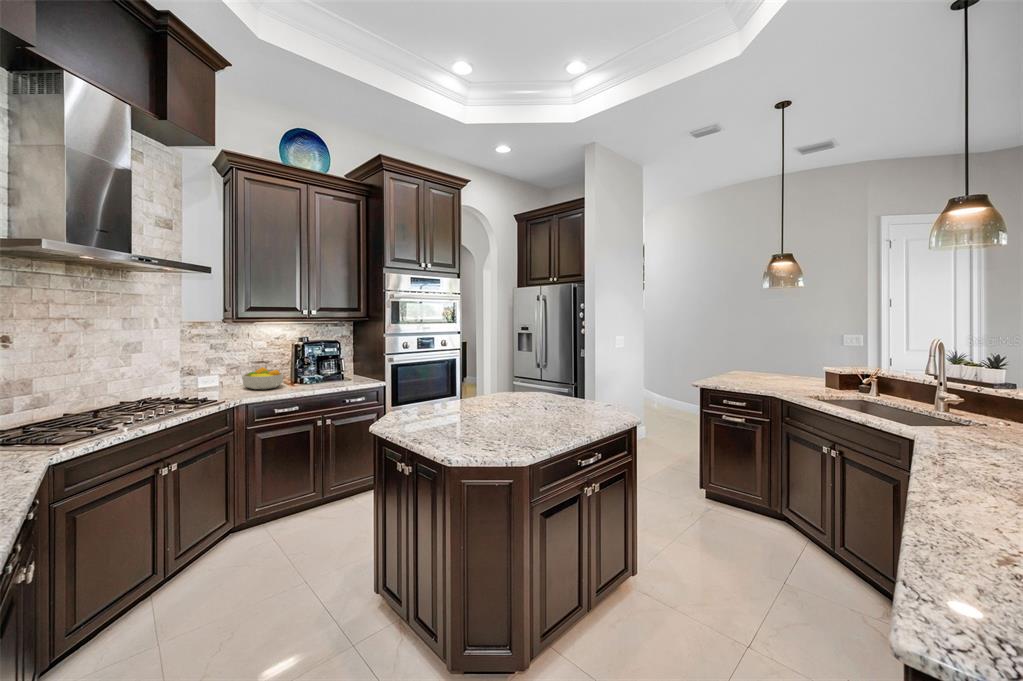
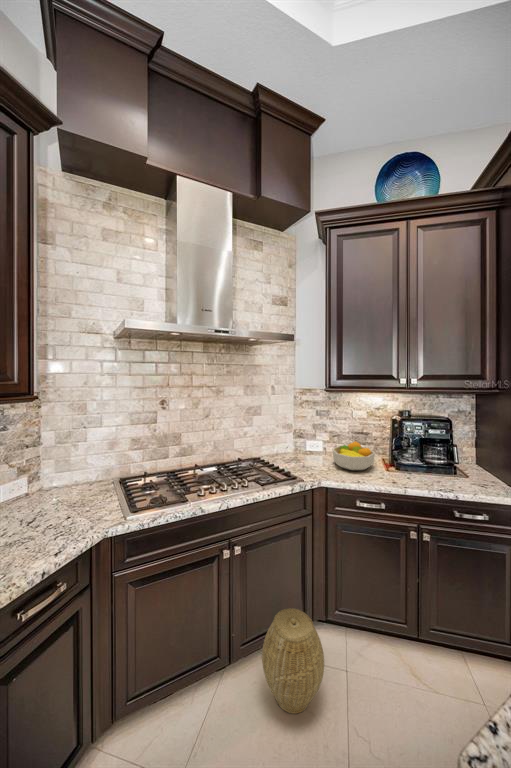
woven basket: none [210,500,270,572] -> present [262,608,324,714]

